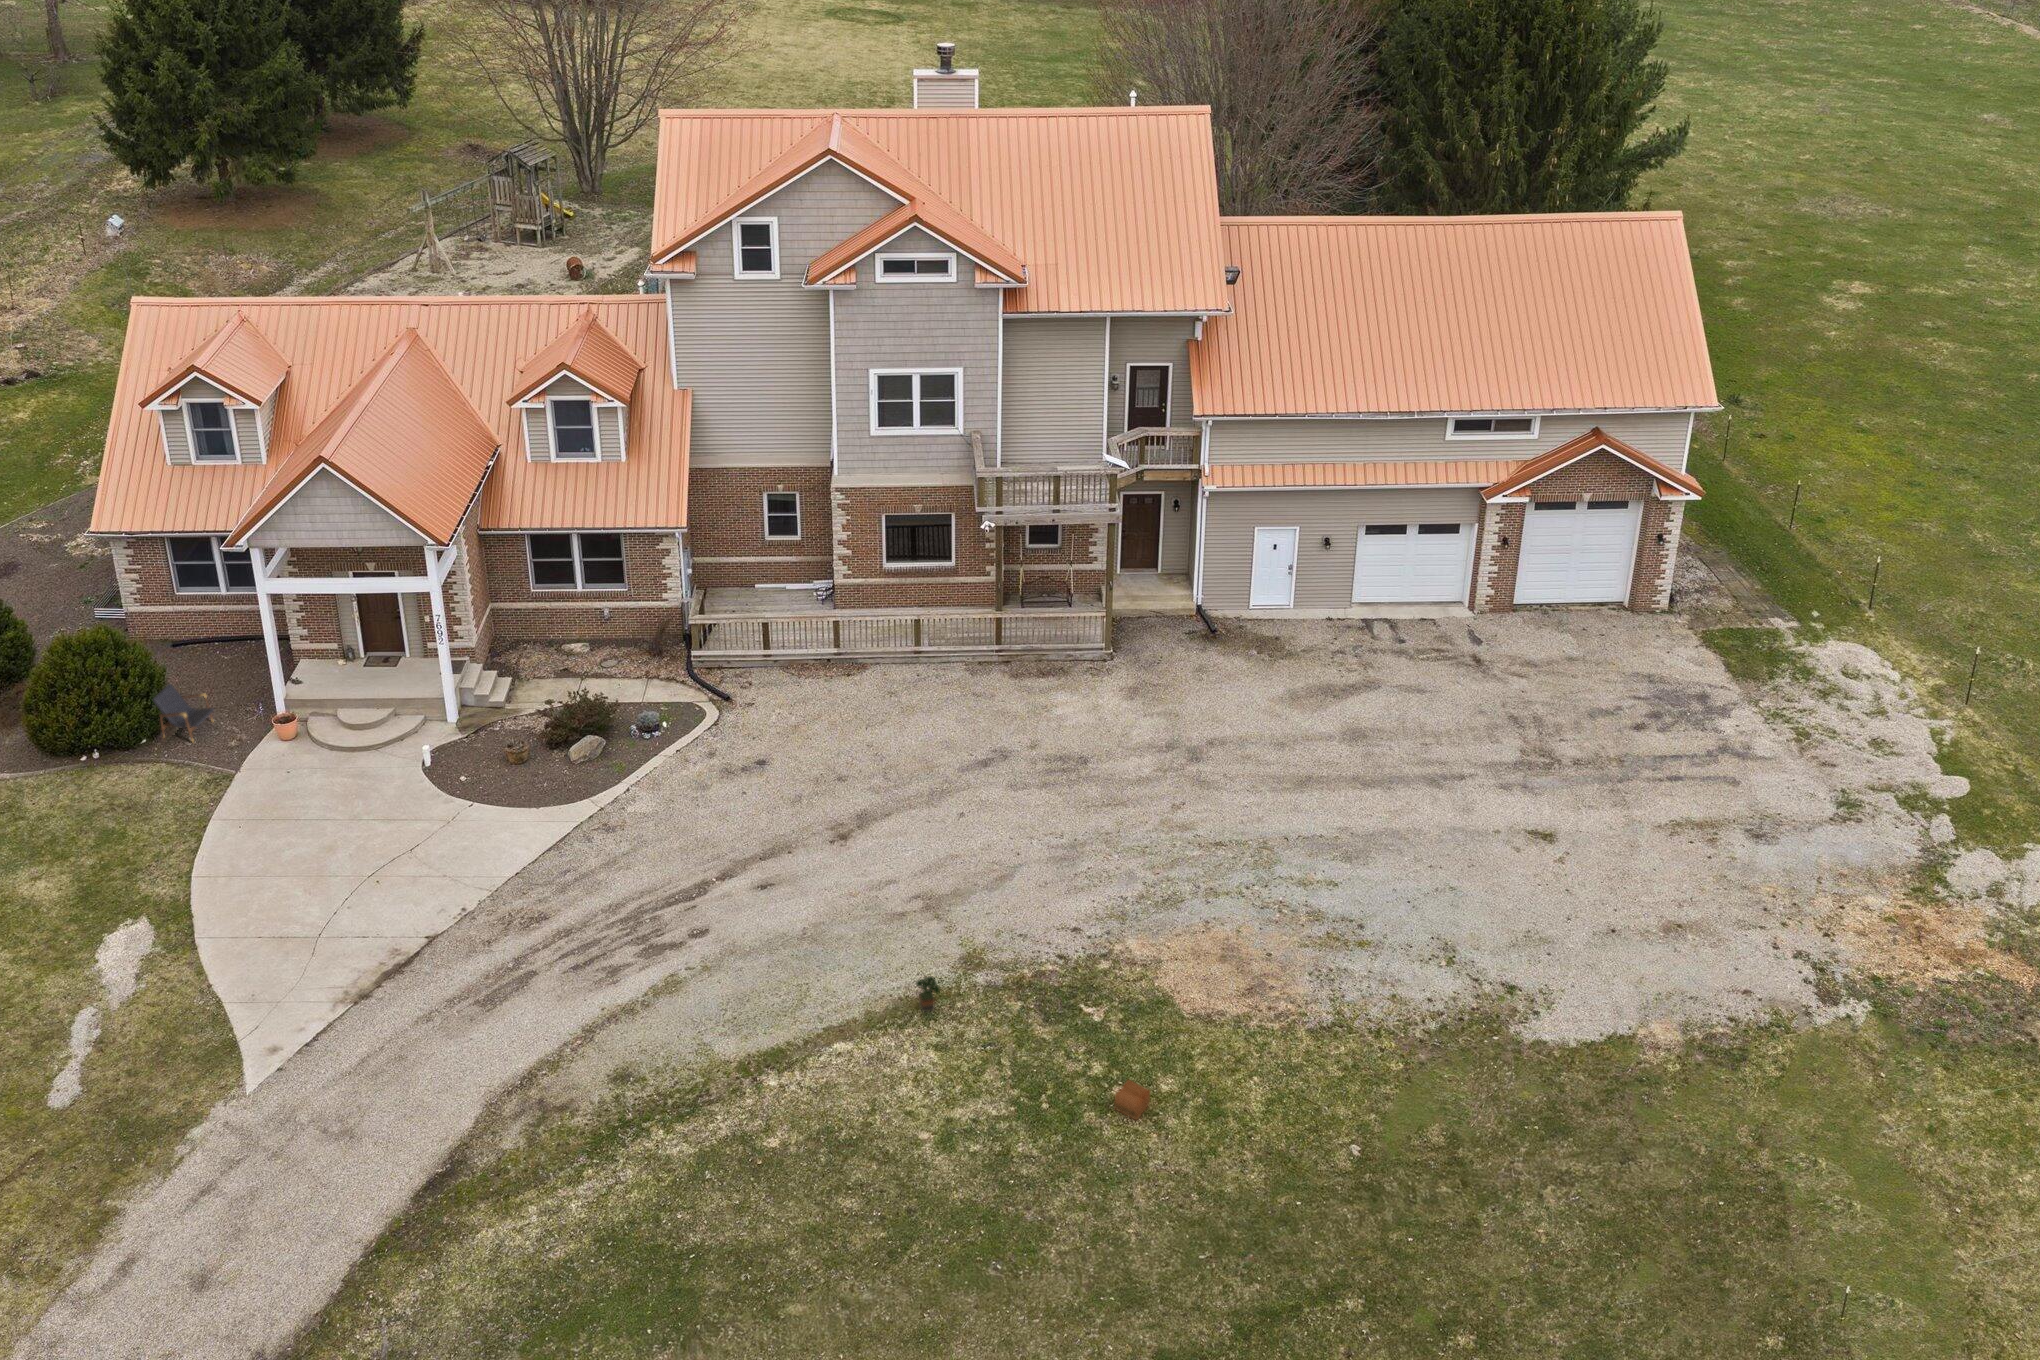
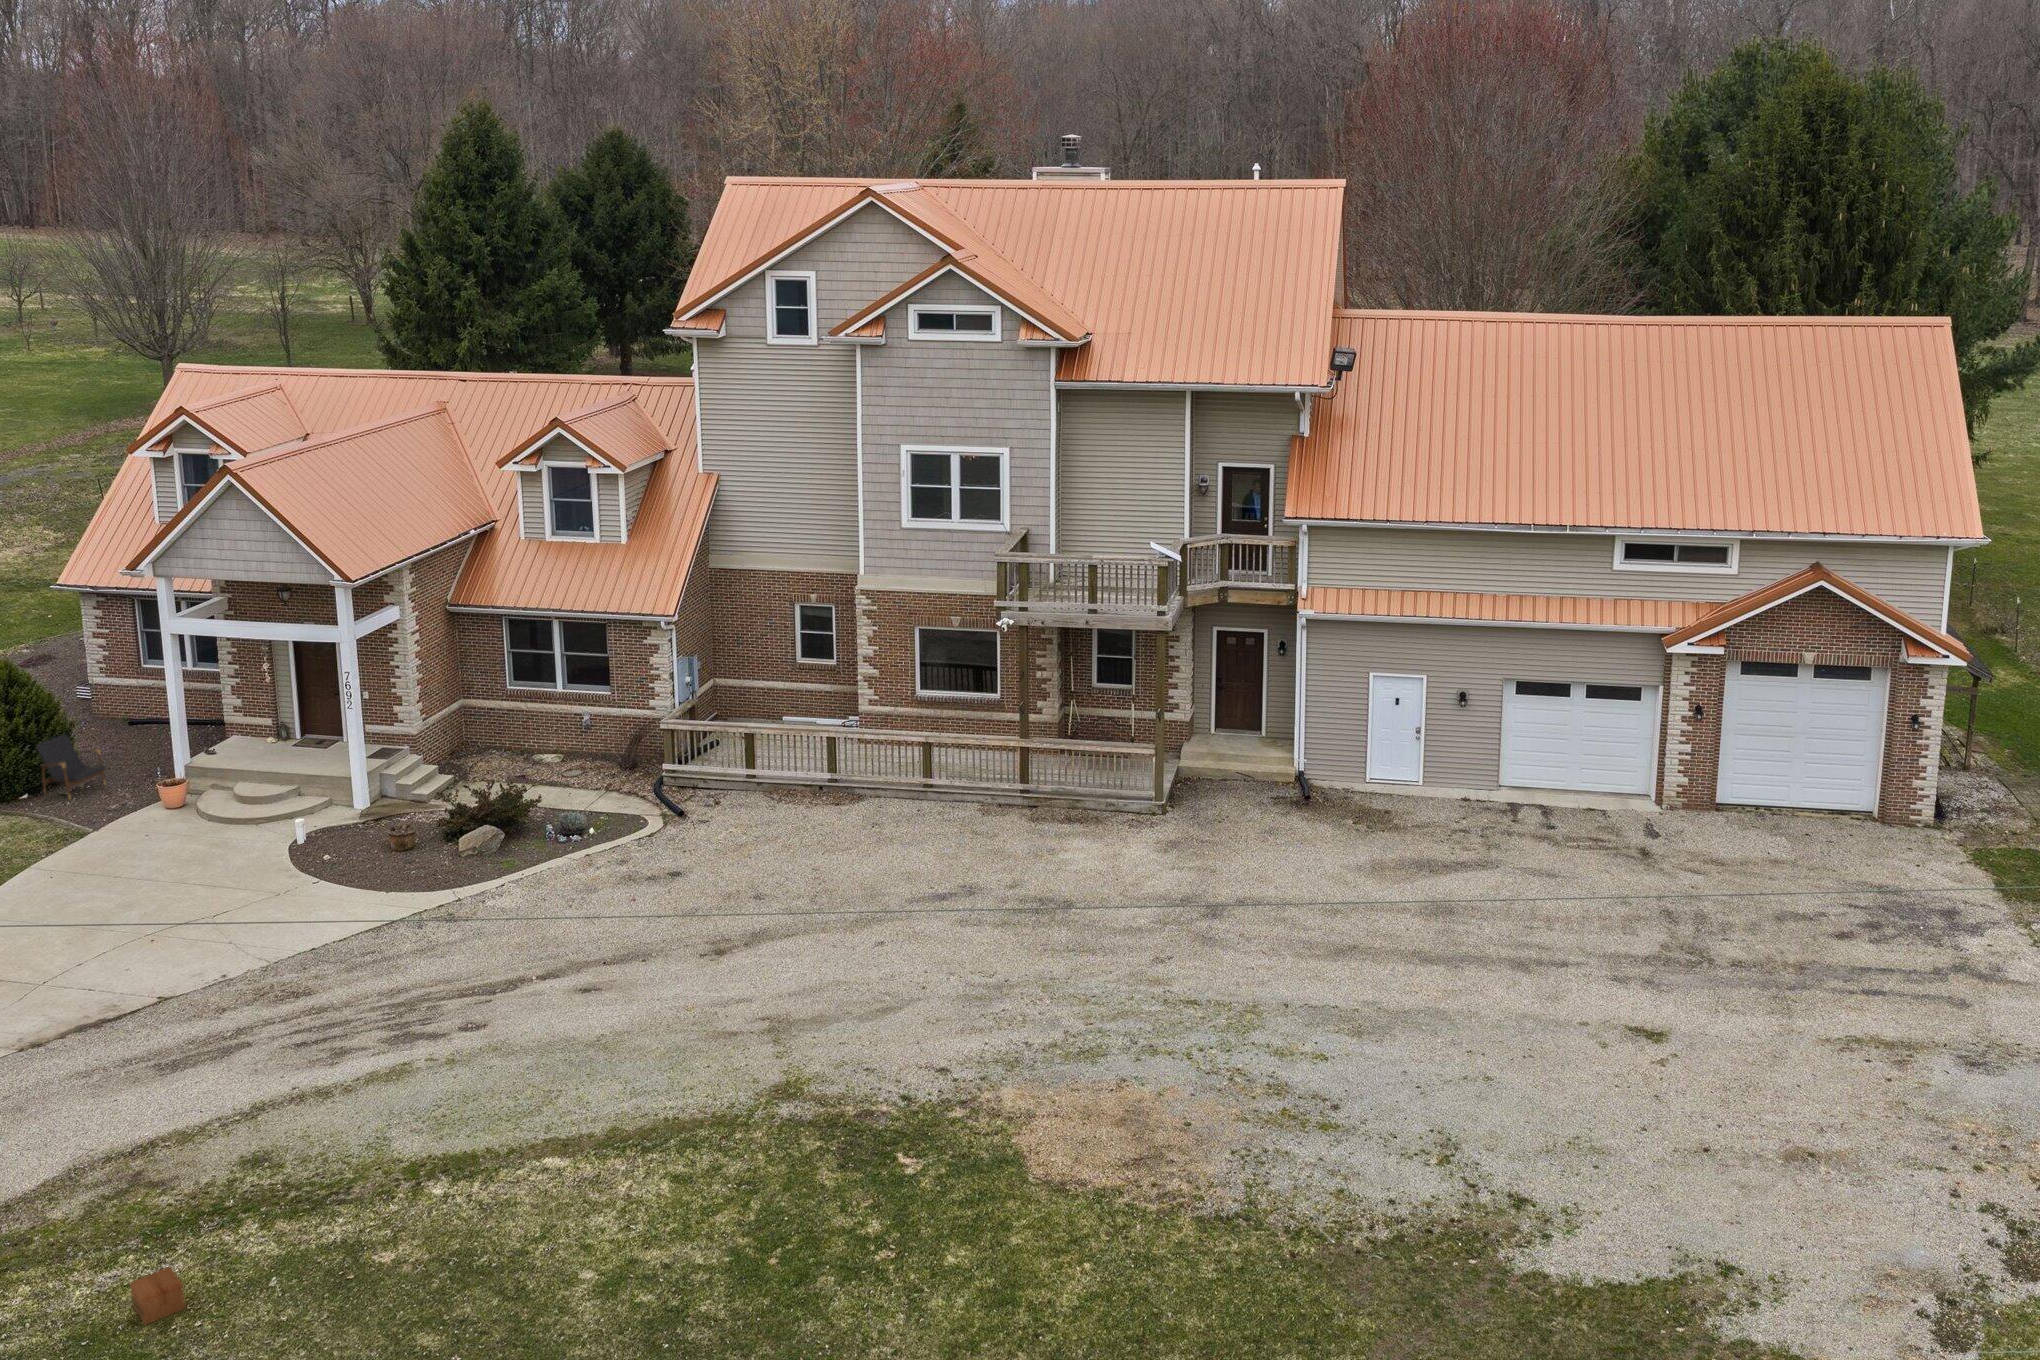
potted tree: present [916,976,940,1012] -> none [680,1084,713,1134]
cardboard box: present [1114,1080,1150,1120] -> present [130,1267,185,1324]

